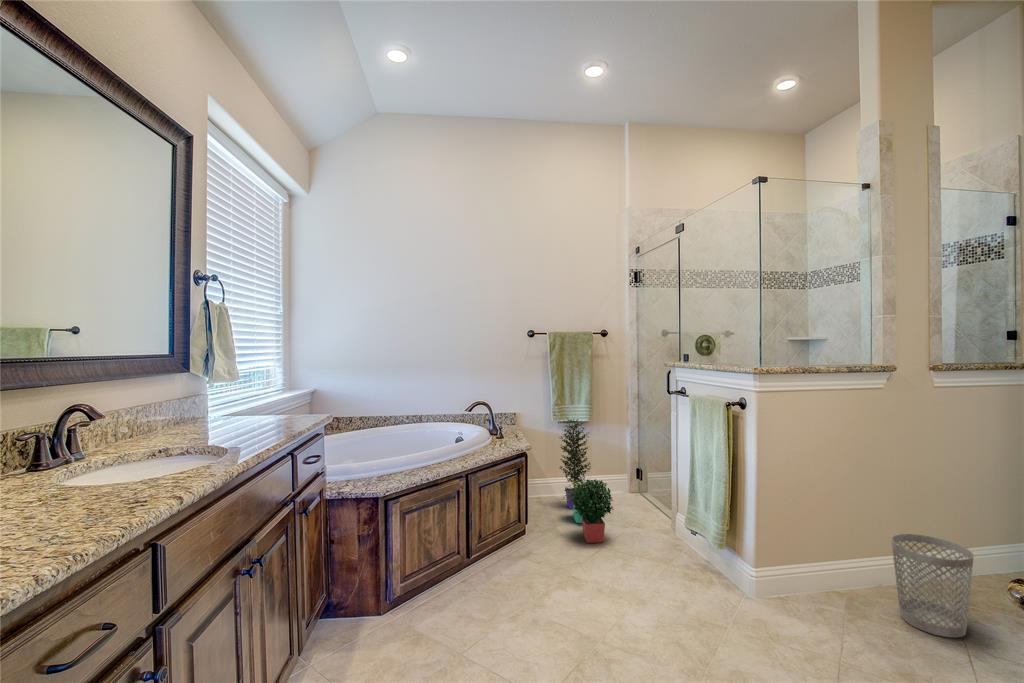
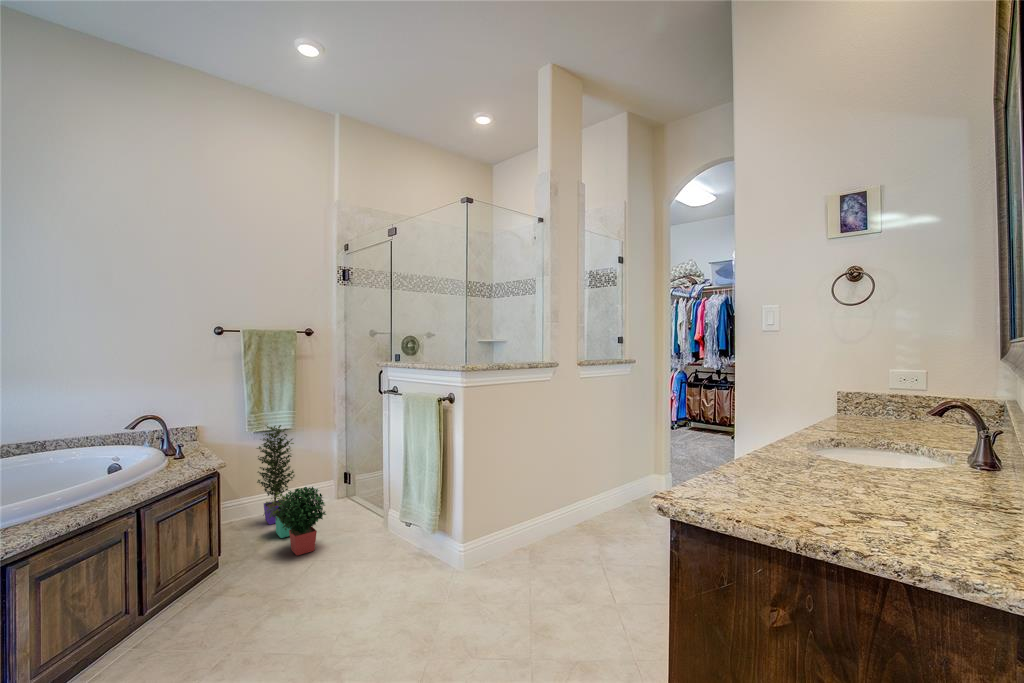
wastebasket: present [891,534,974,638] -> none [547,483,591,552]

